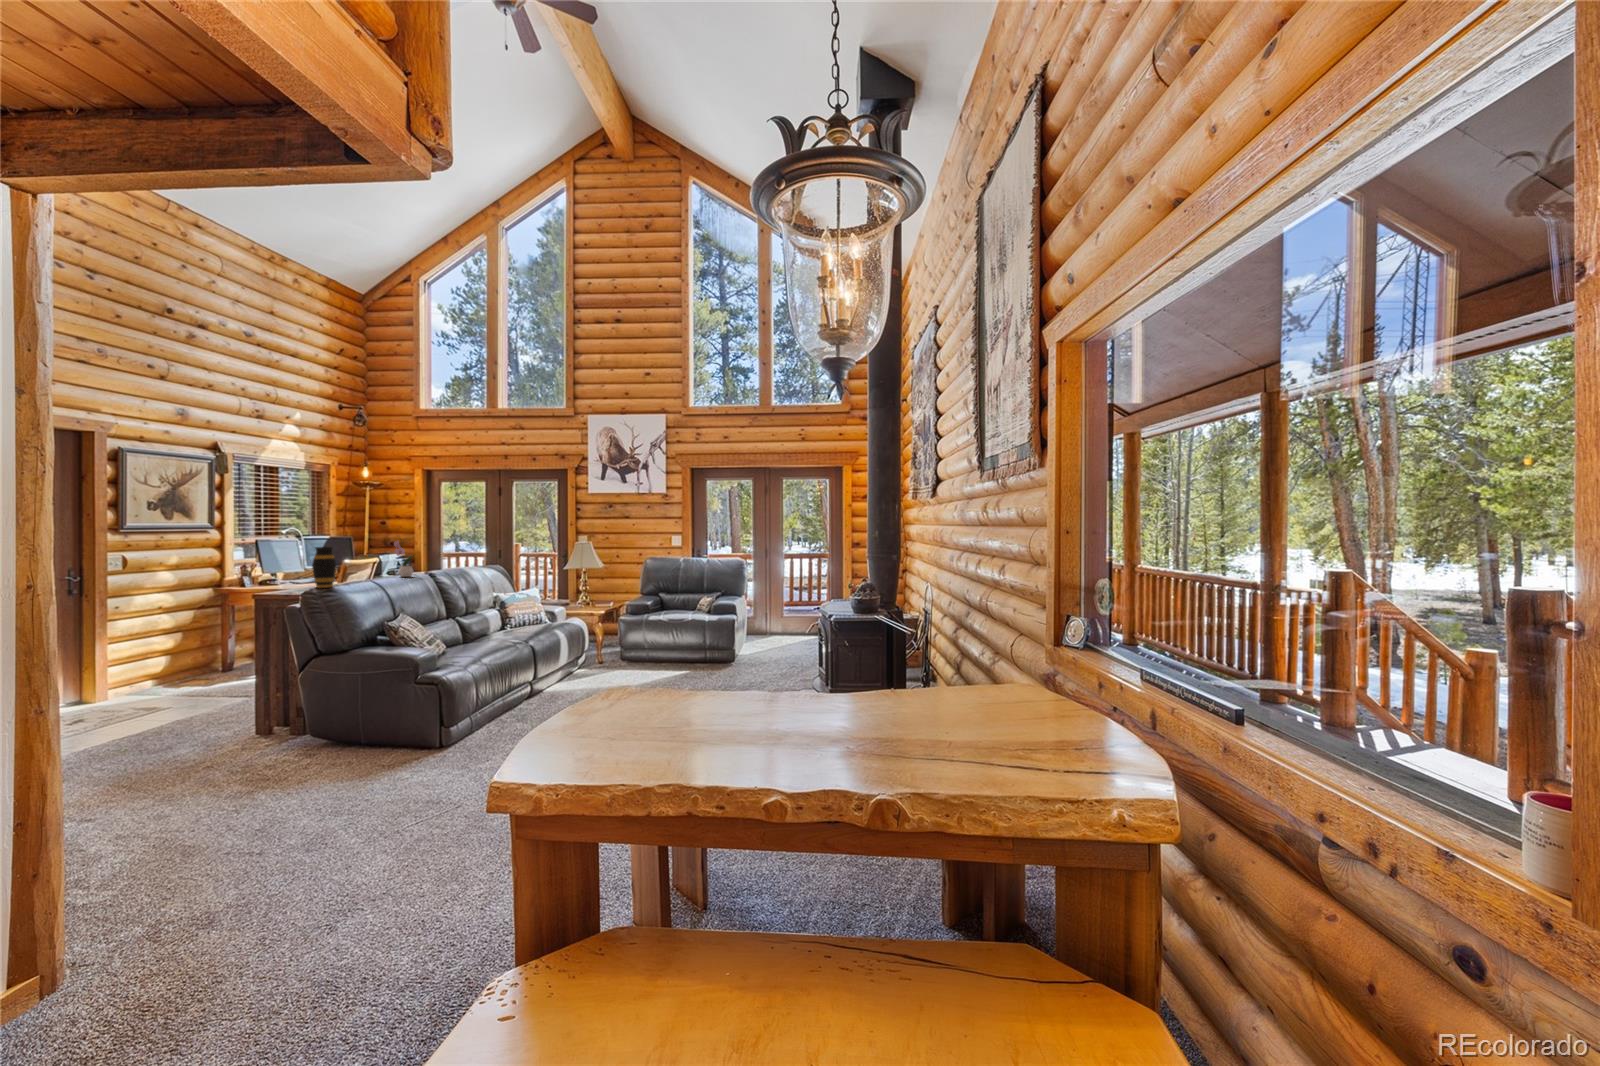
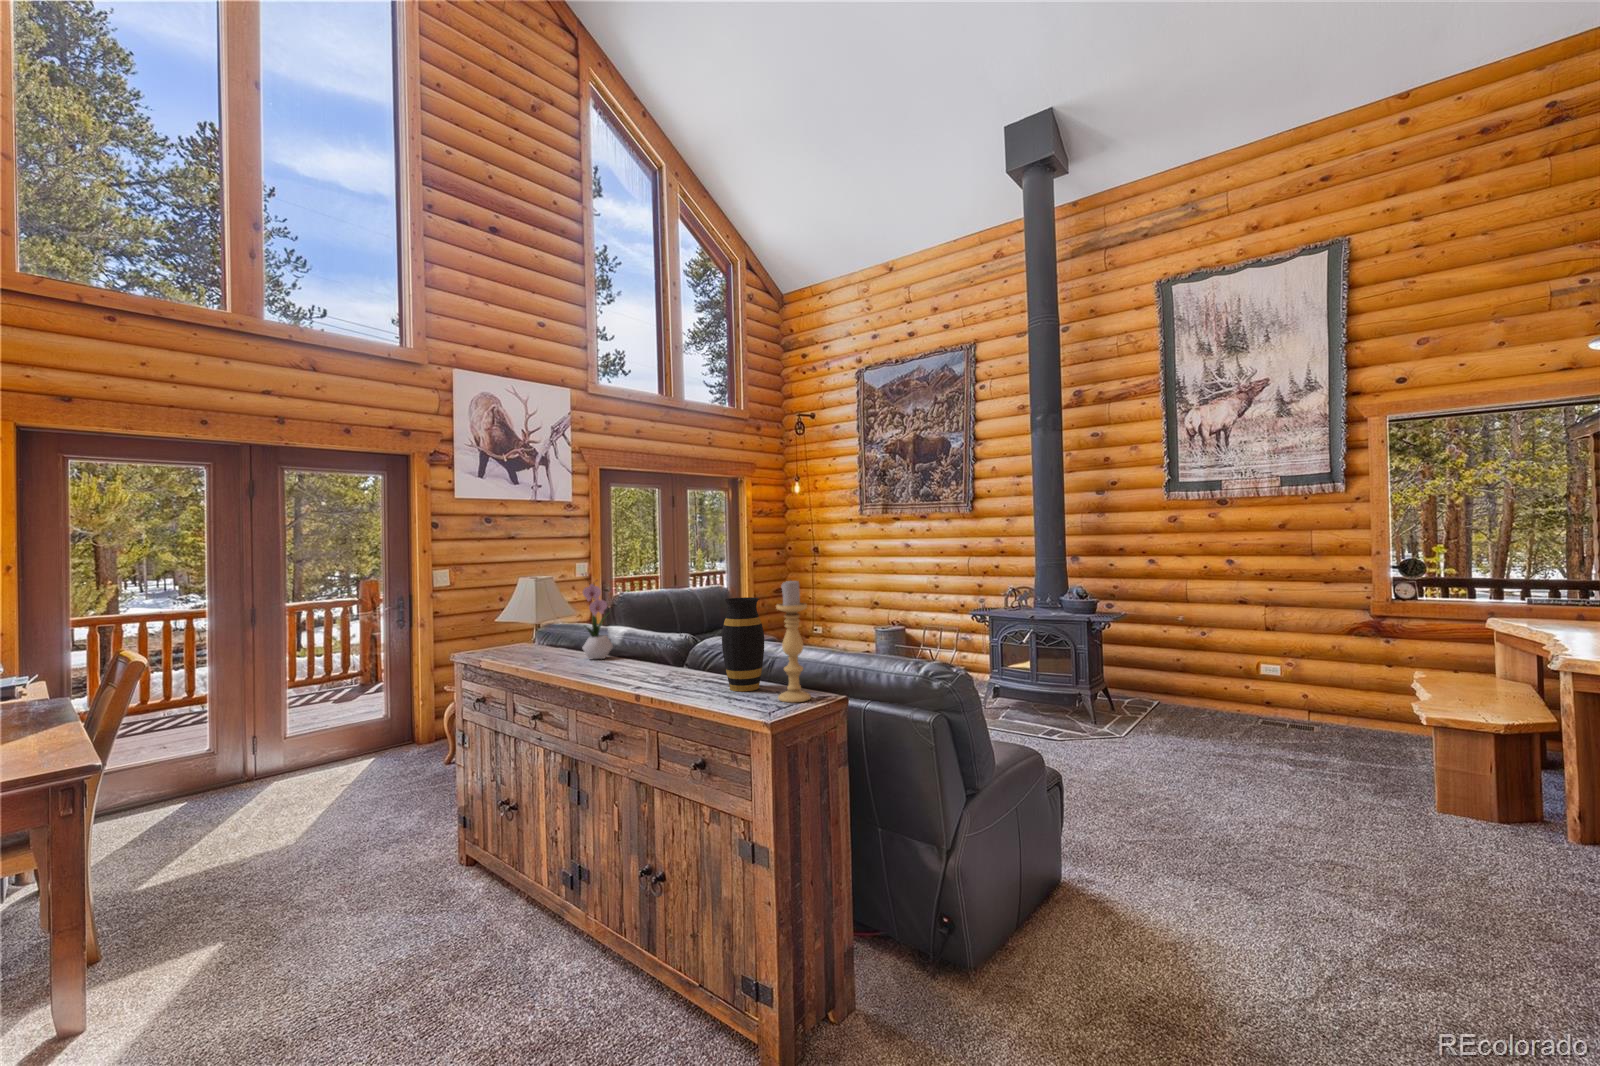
candle holder: none [290,538,308,591] -> present [776,581,811,702]

